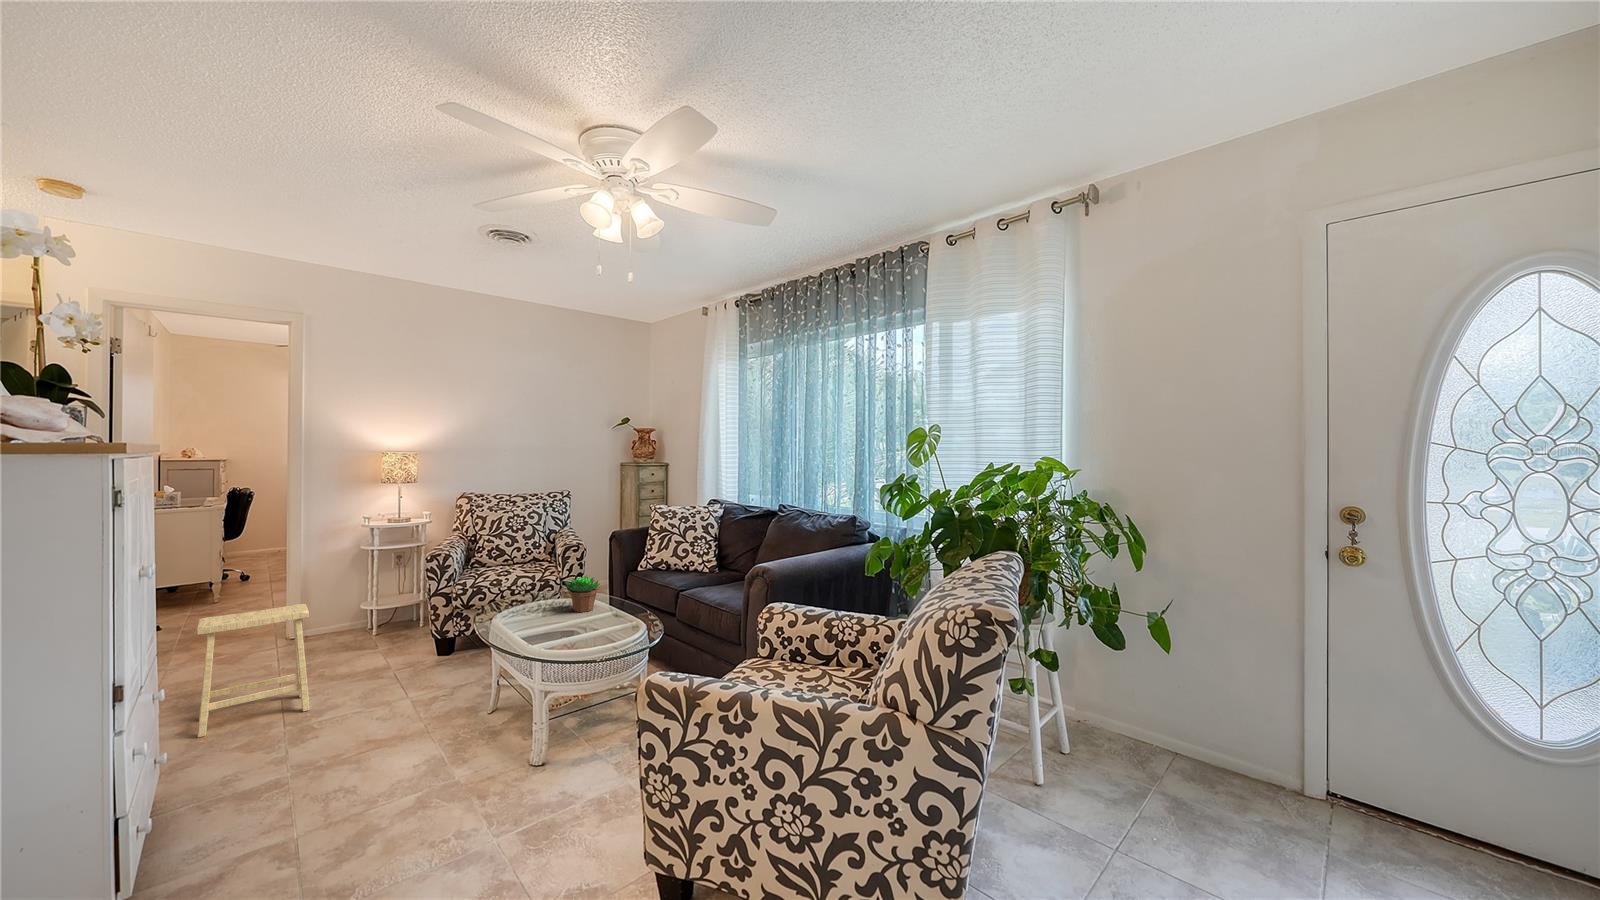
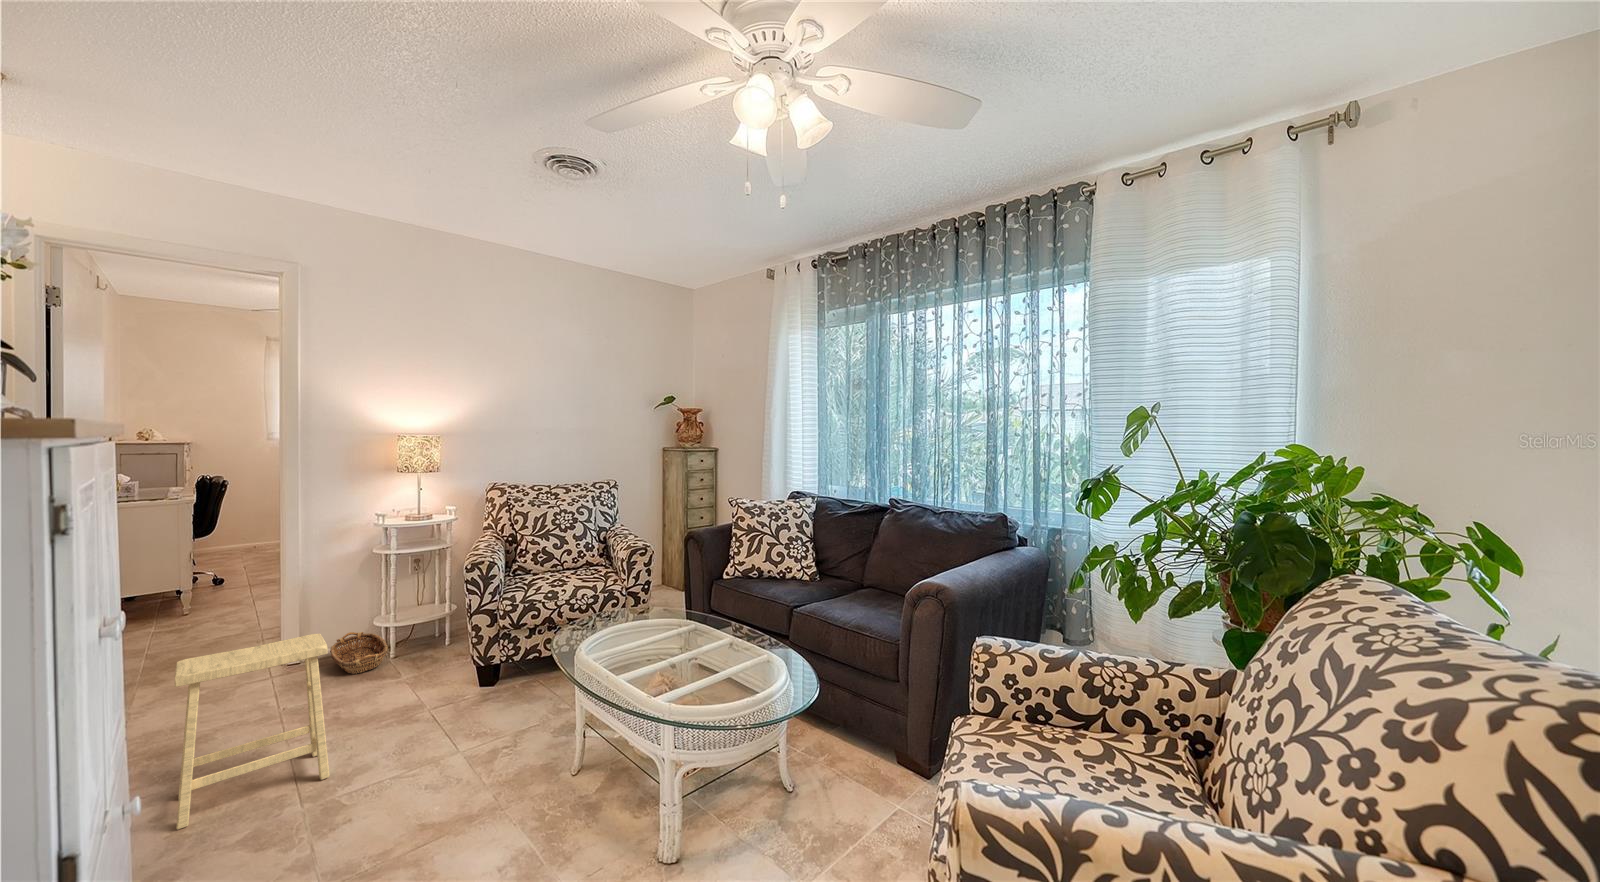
succulent plant: present [565,576,599,612] -> none [656,590,701,638]
basket: none [314,612,378,650] -> present [330,632,388,674]

